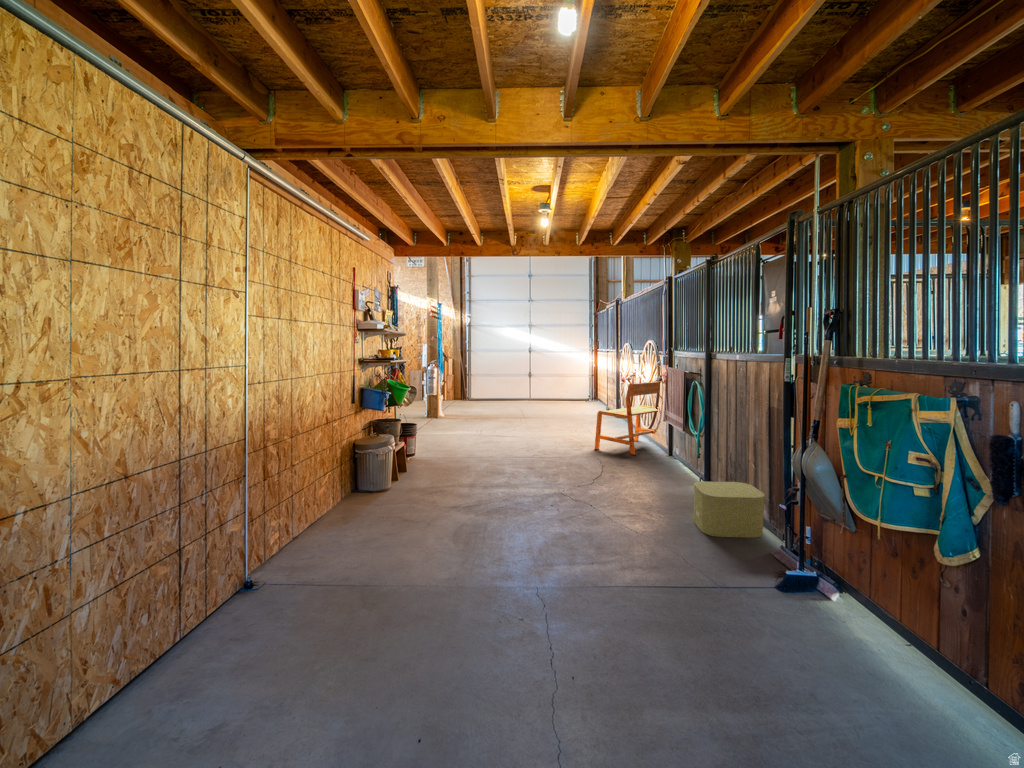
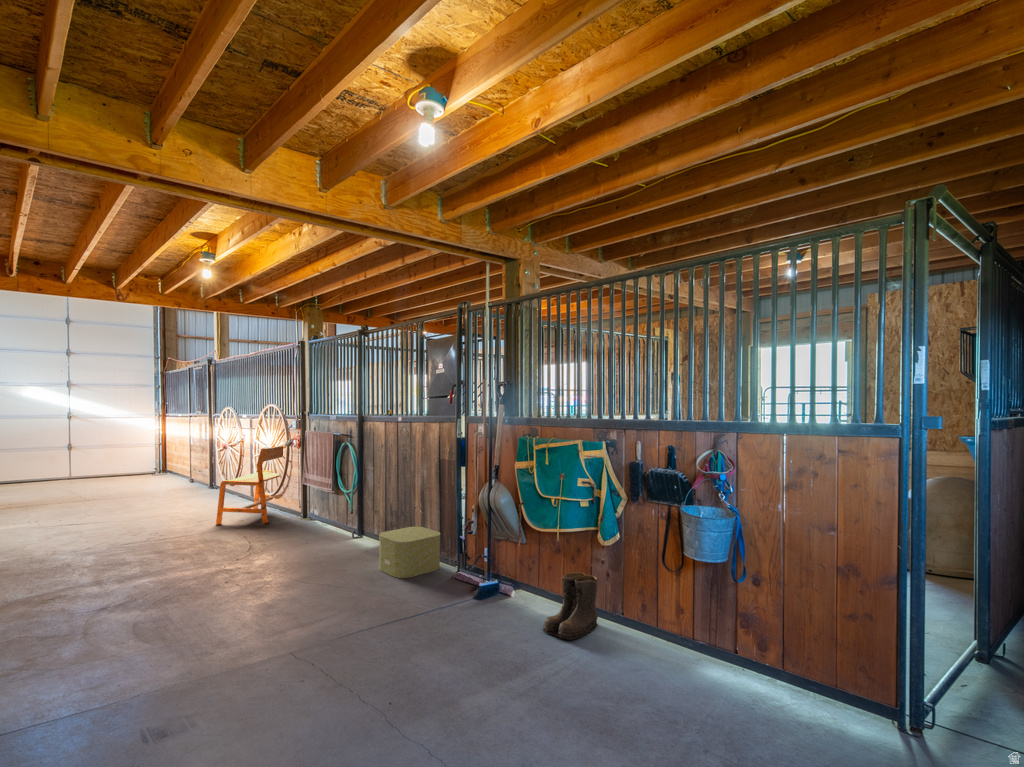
boots: none [823,586,929,680] -> present [543,573,598,640]

